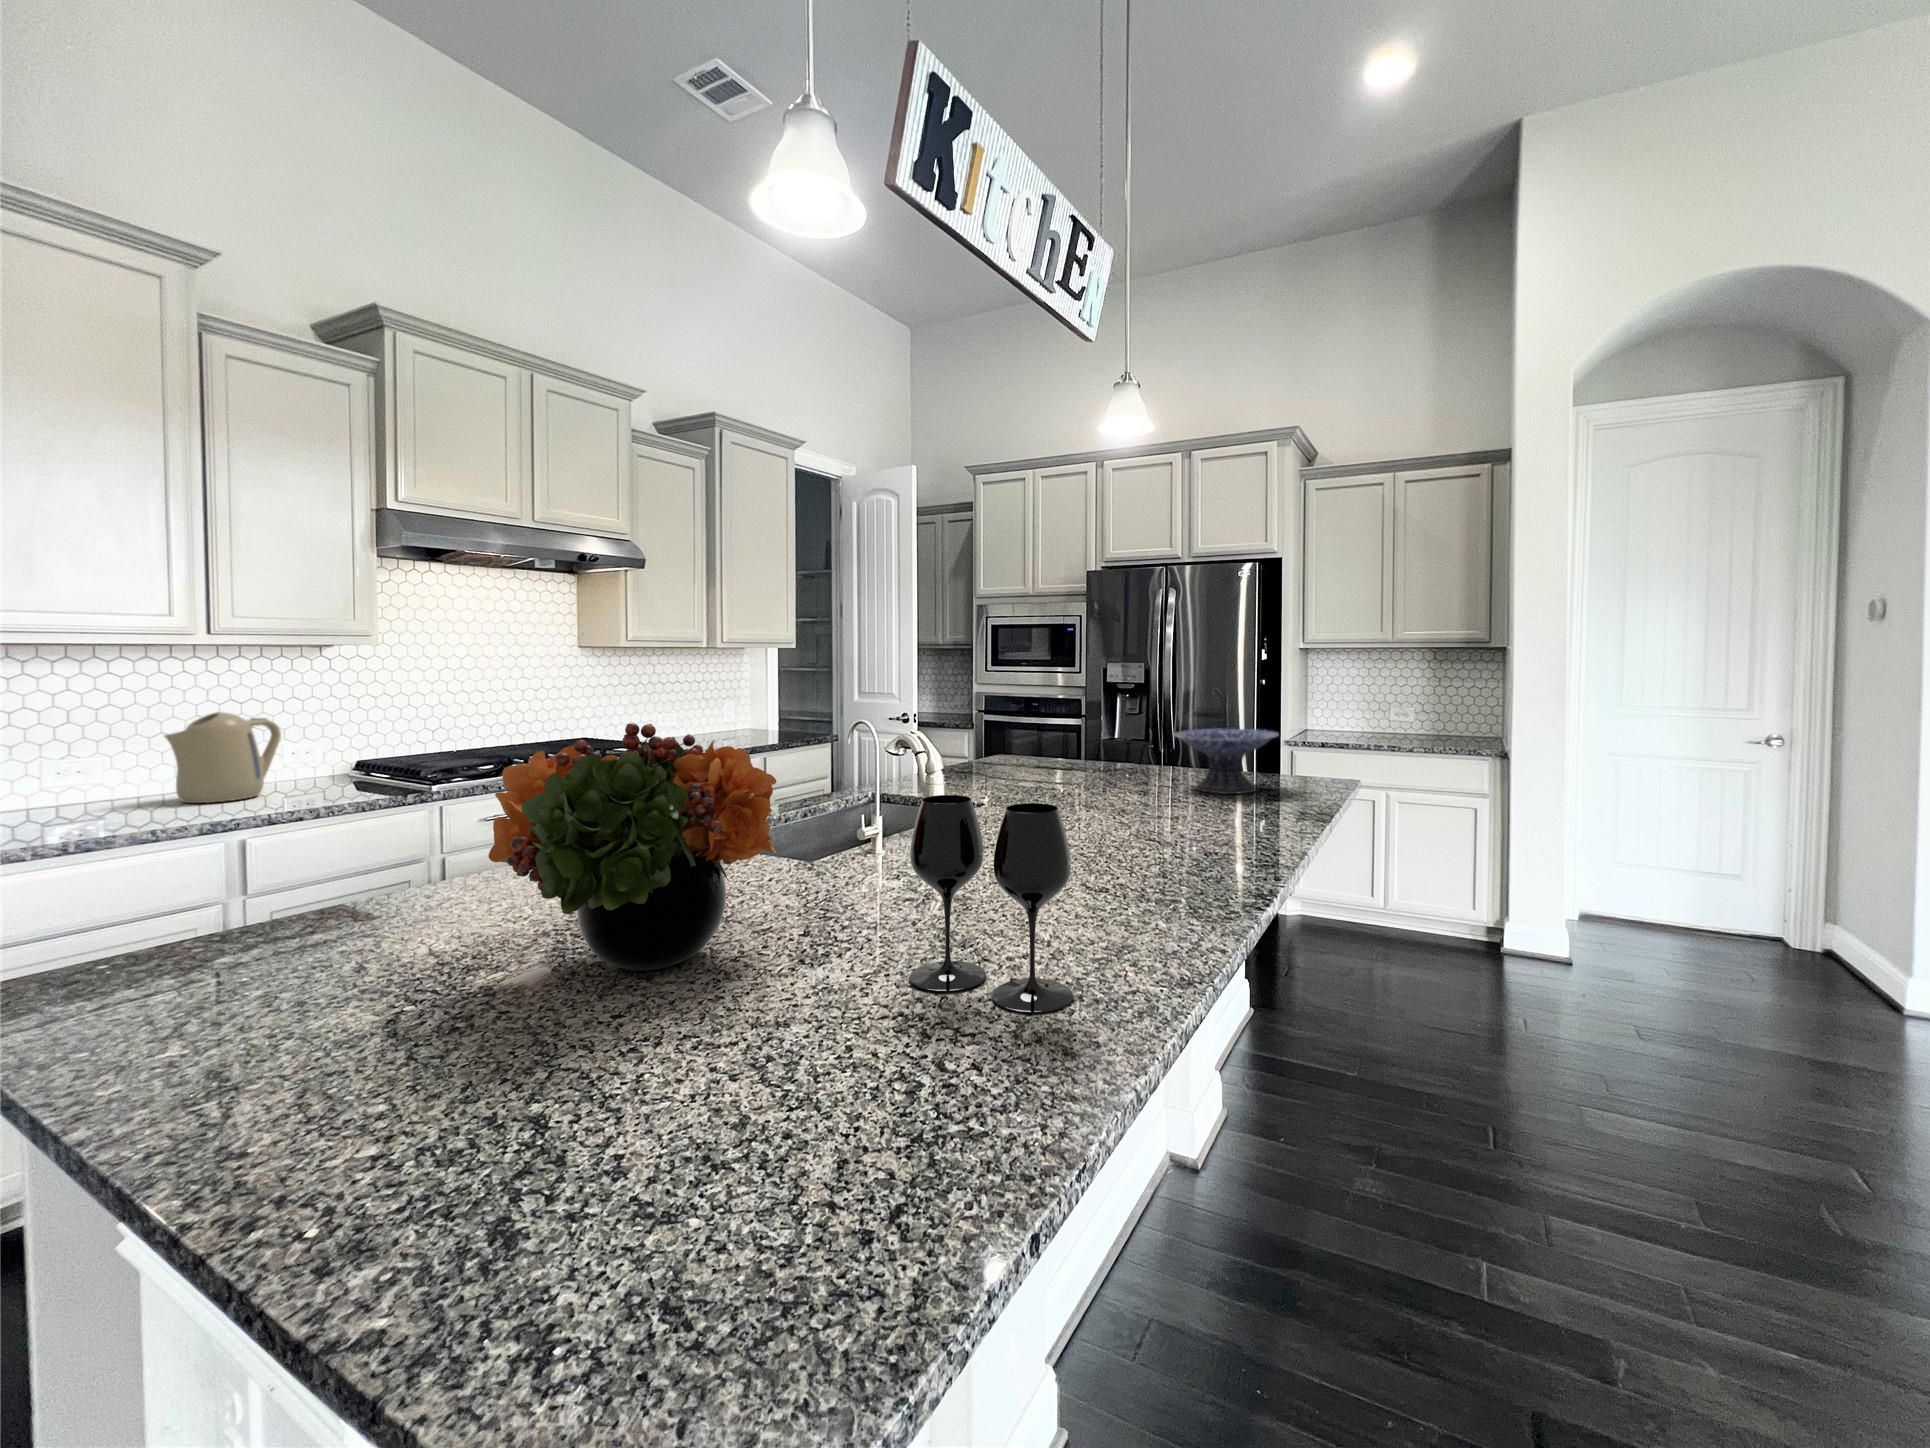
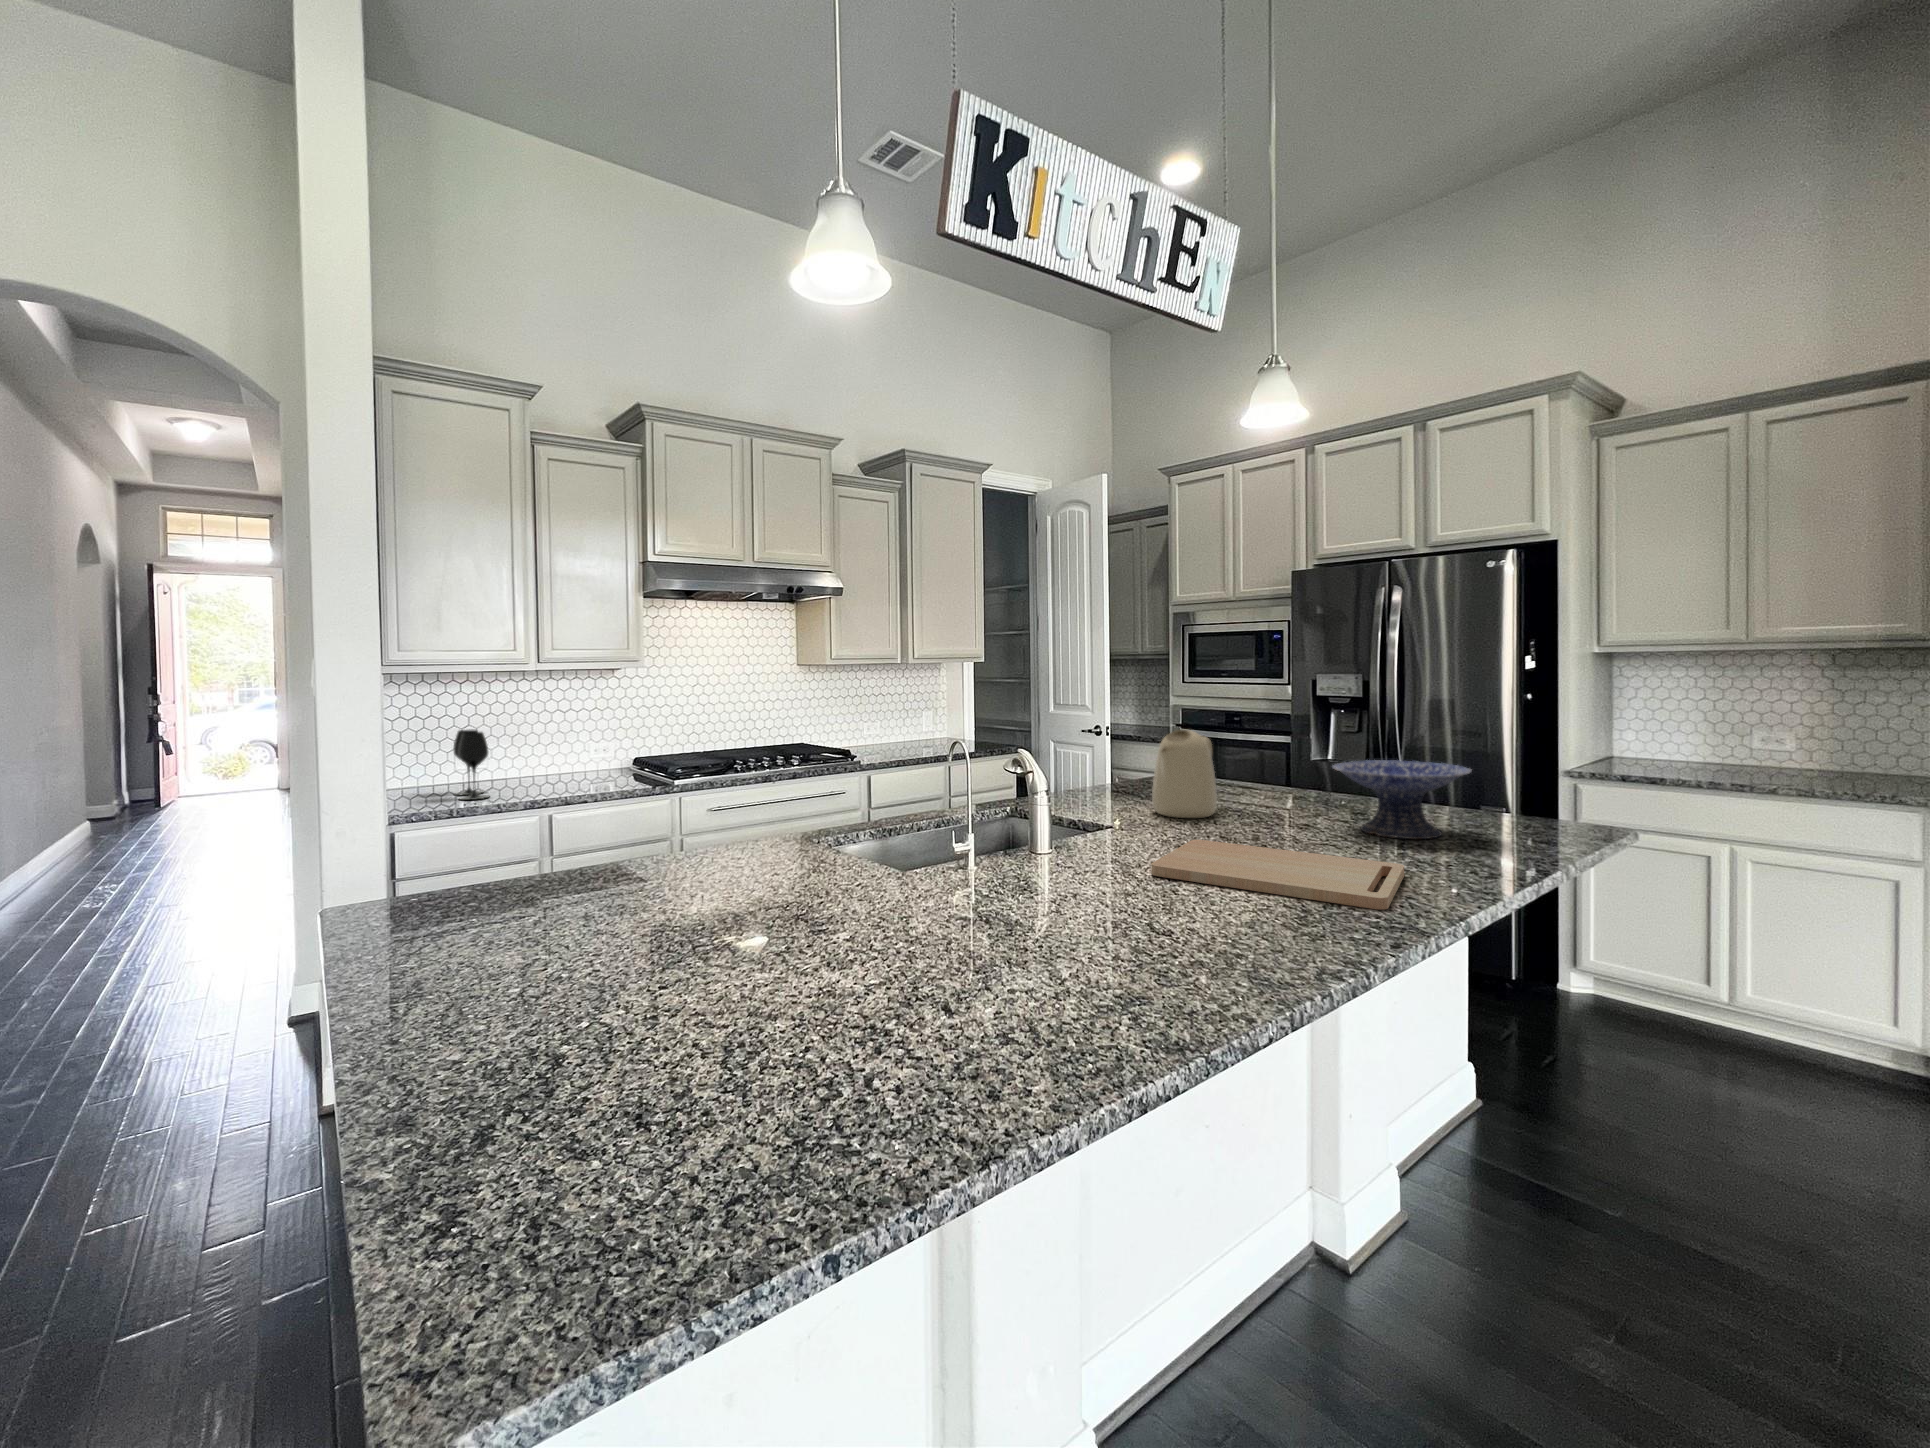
kettle: present [164,712,281,803] -> present [1152,730,1217,818]
flower arrangement: present [489,723,777,970] -> none [602,746,827,952]
wine glass: present [909,795,1073,1013] -> present [453,729,489,800]
cutting board: none [1059,806,1263,850] -> present [1151,840,1404,910]

